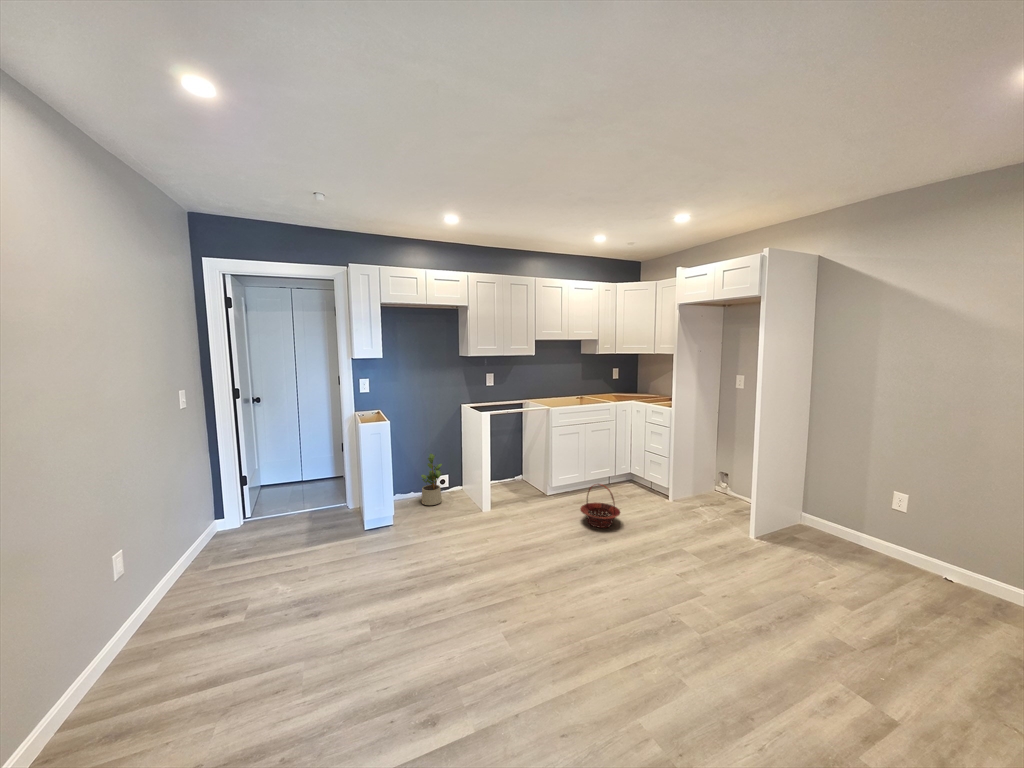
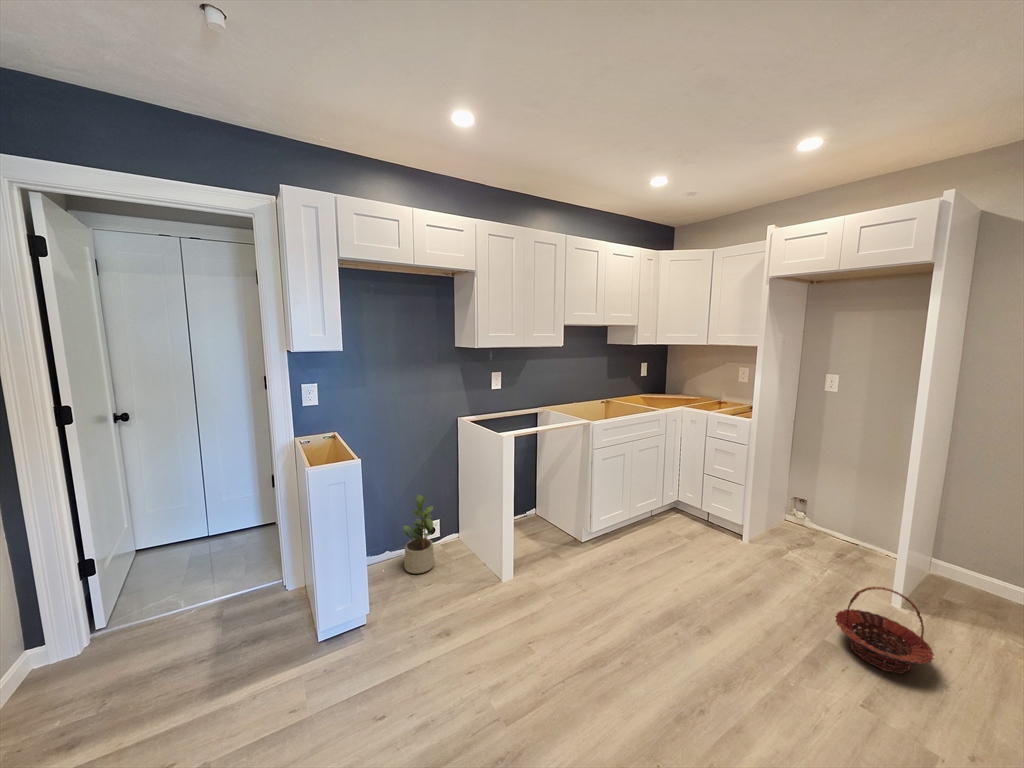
basket: present [580,484,620,528] -> present [835,587,934,674]

